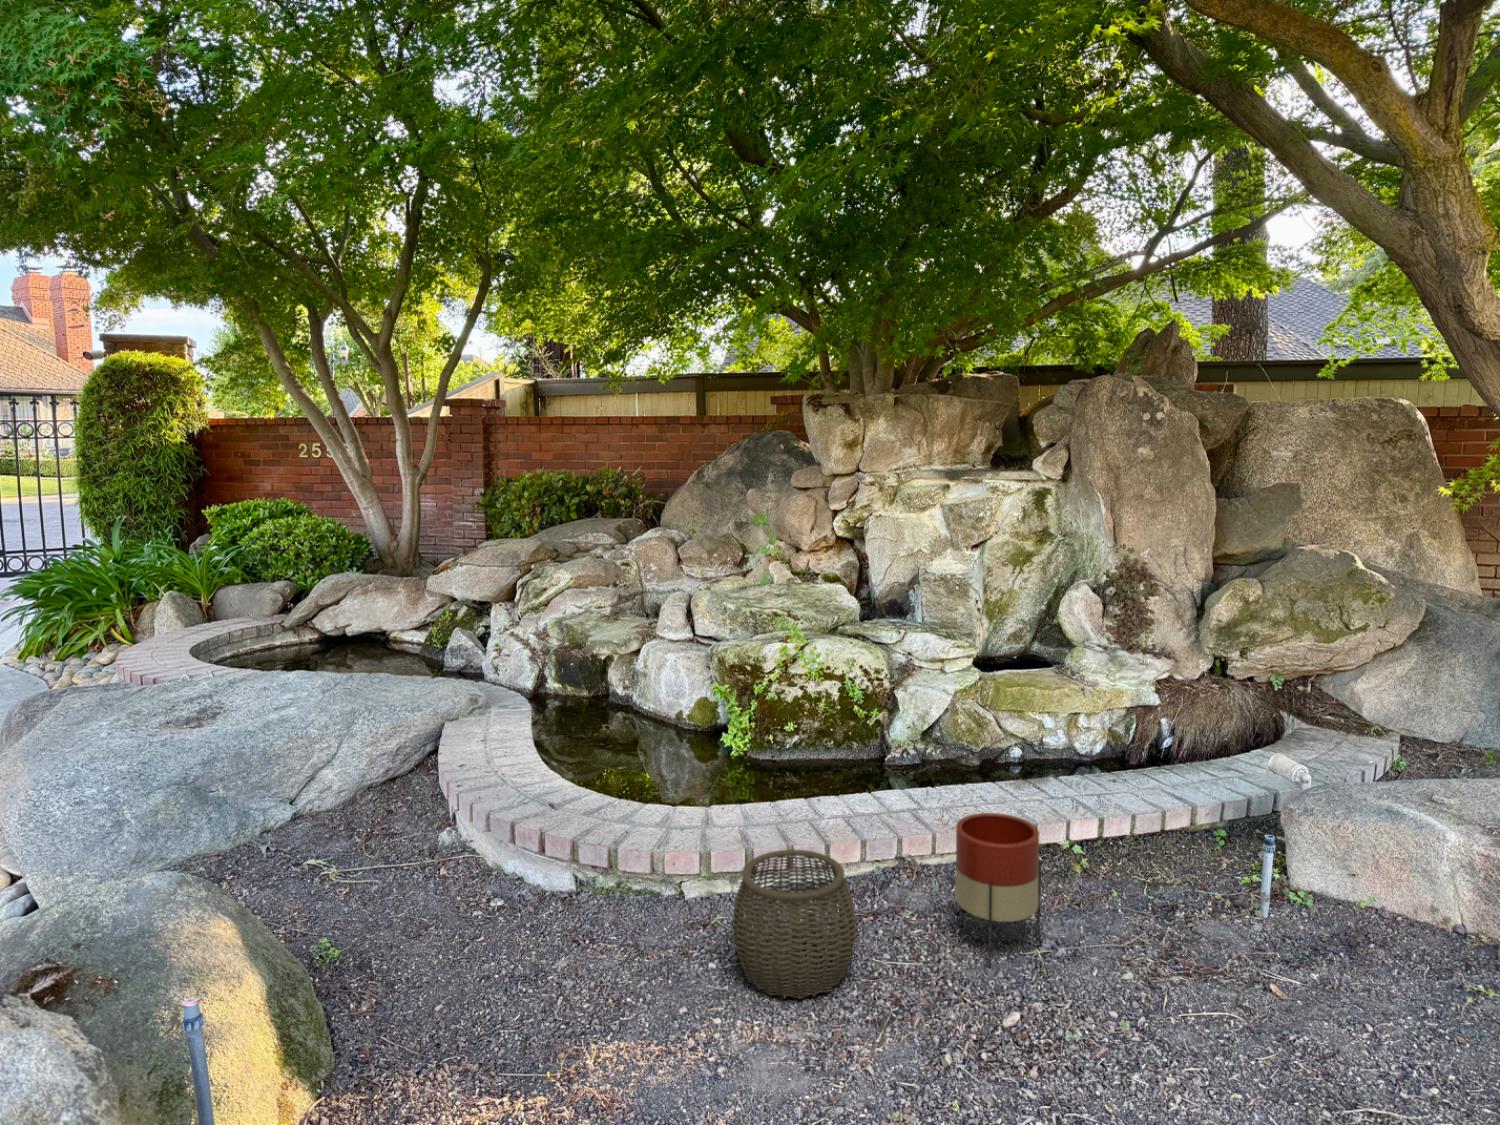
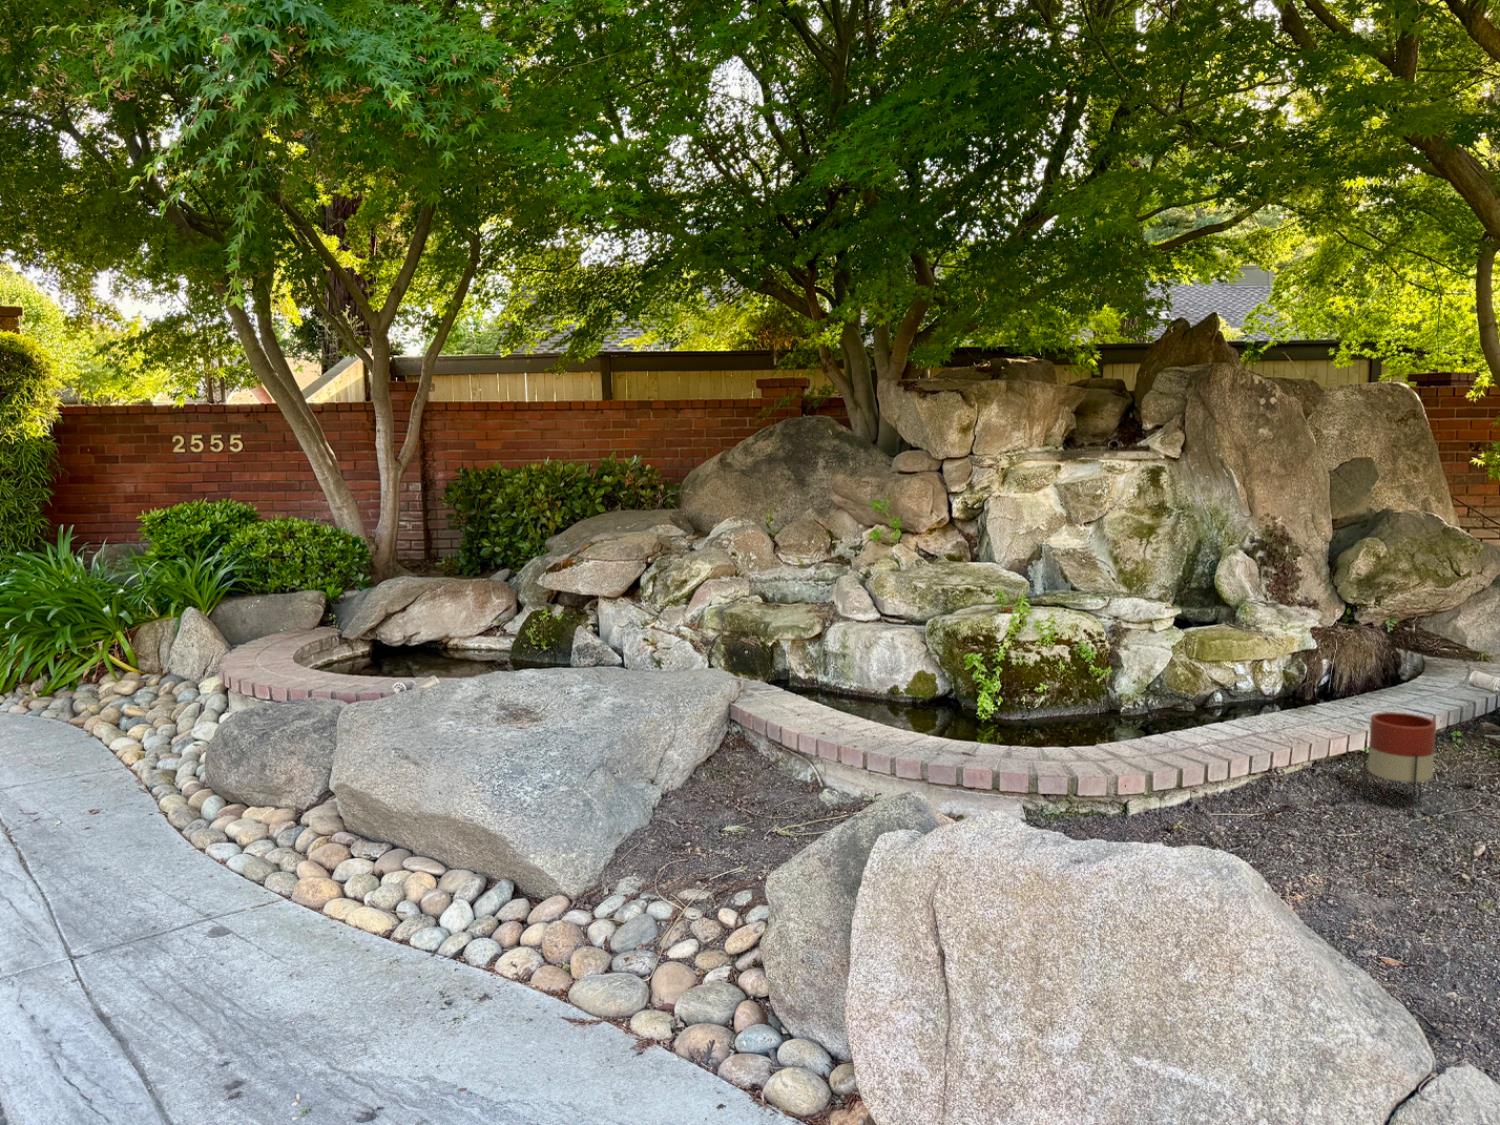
woven basket: present [732,849,857,999] -> none [1252,748,1353,846]

